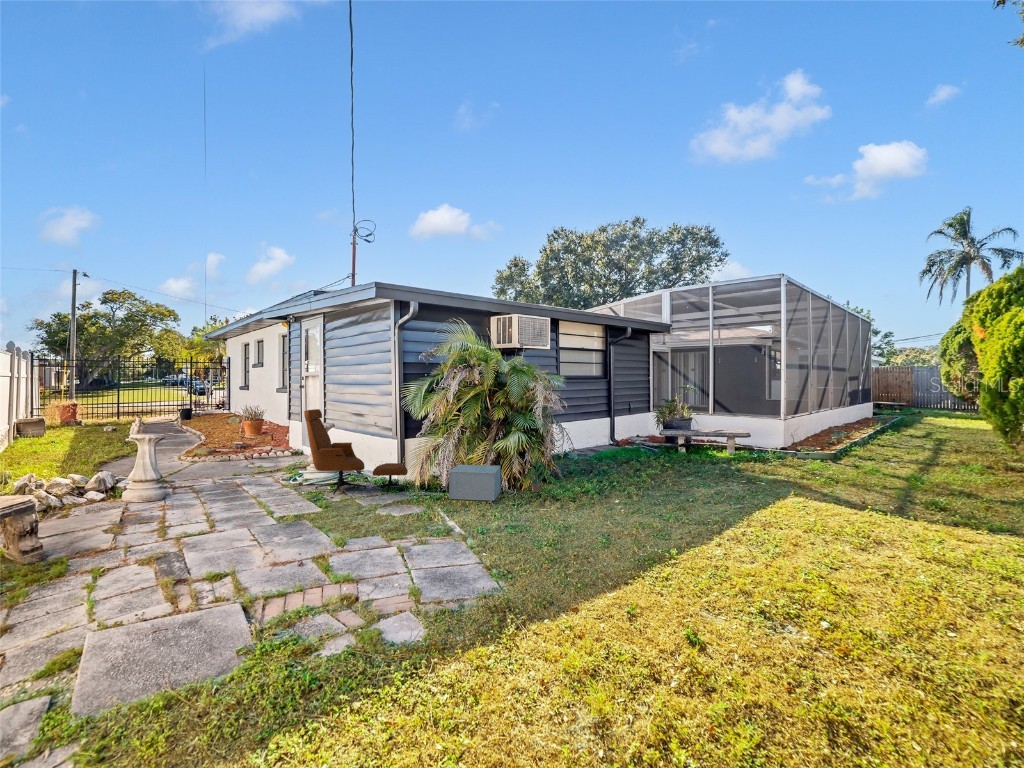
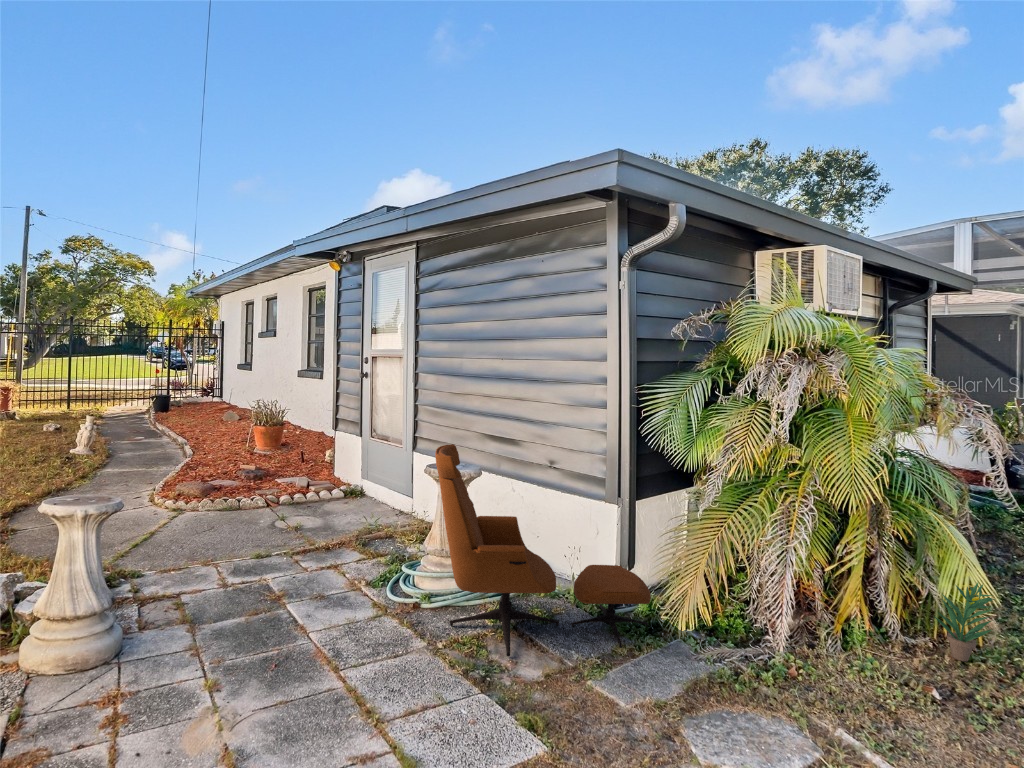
storage box: present [449,465,501,501] -> none [772,585,935,709]

